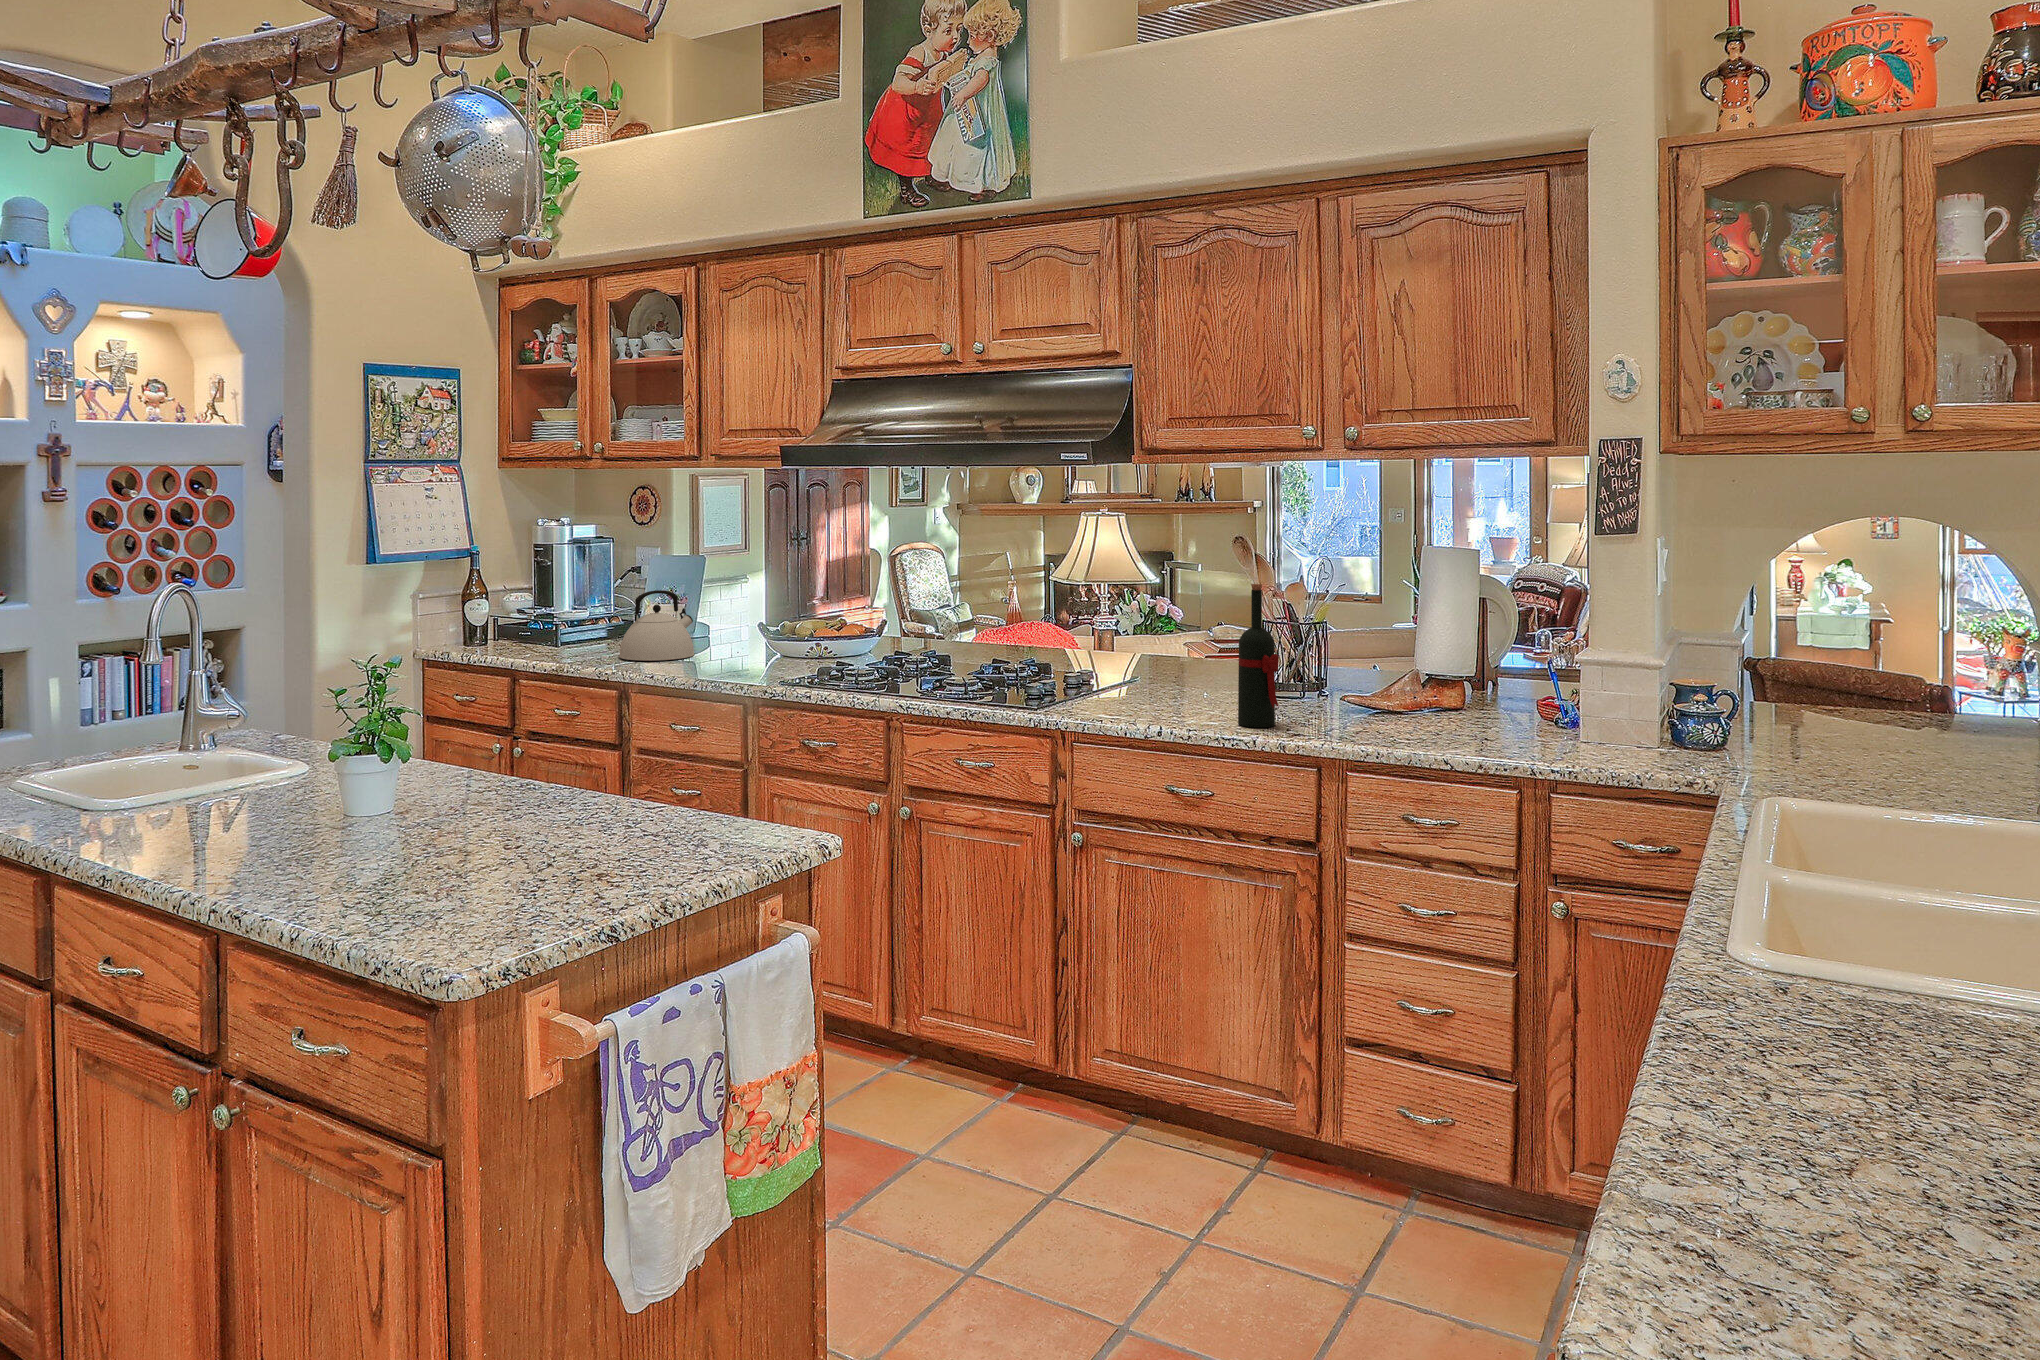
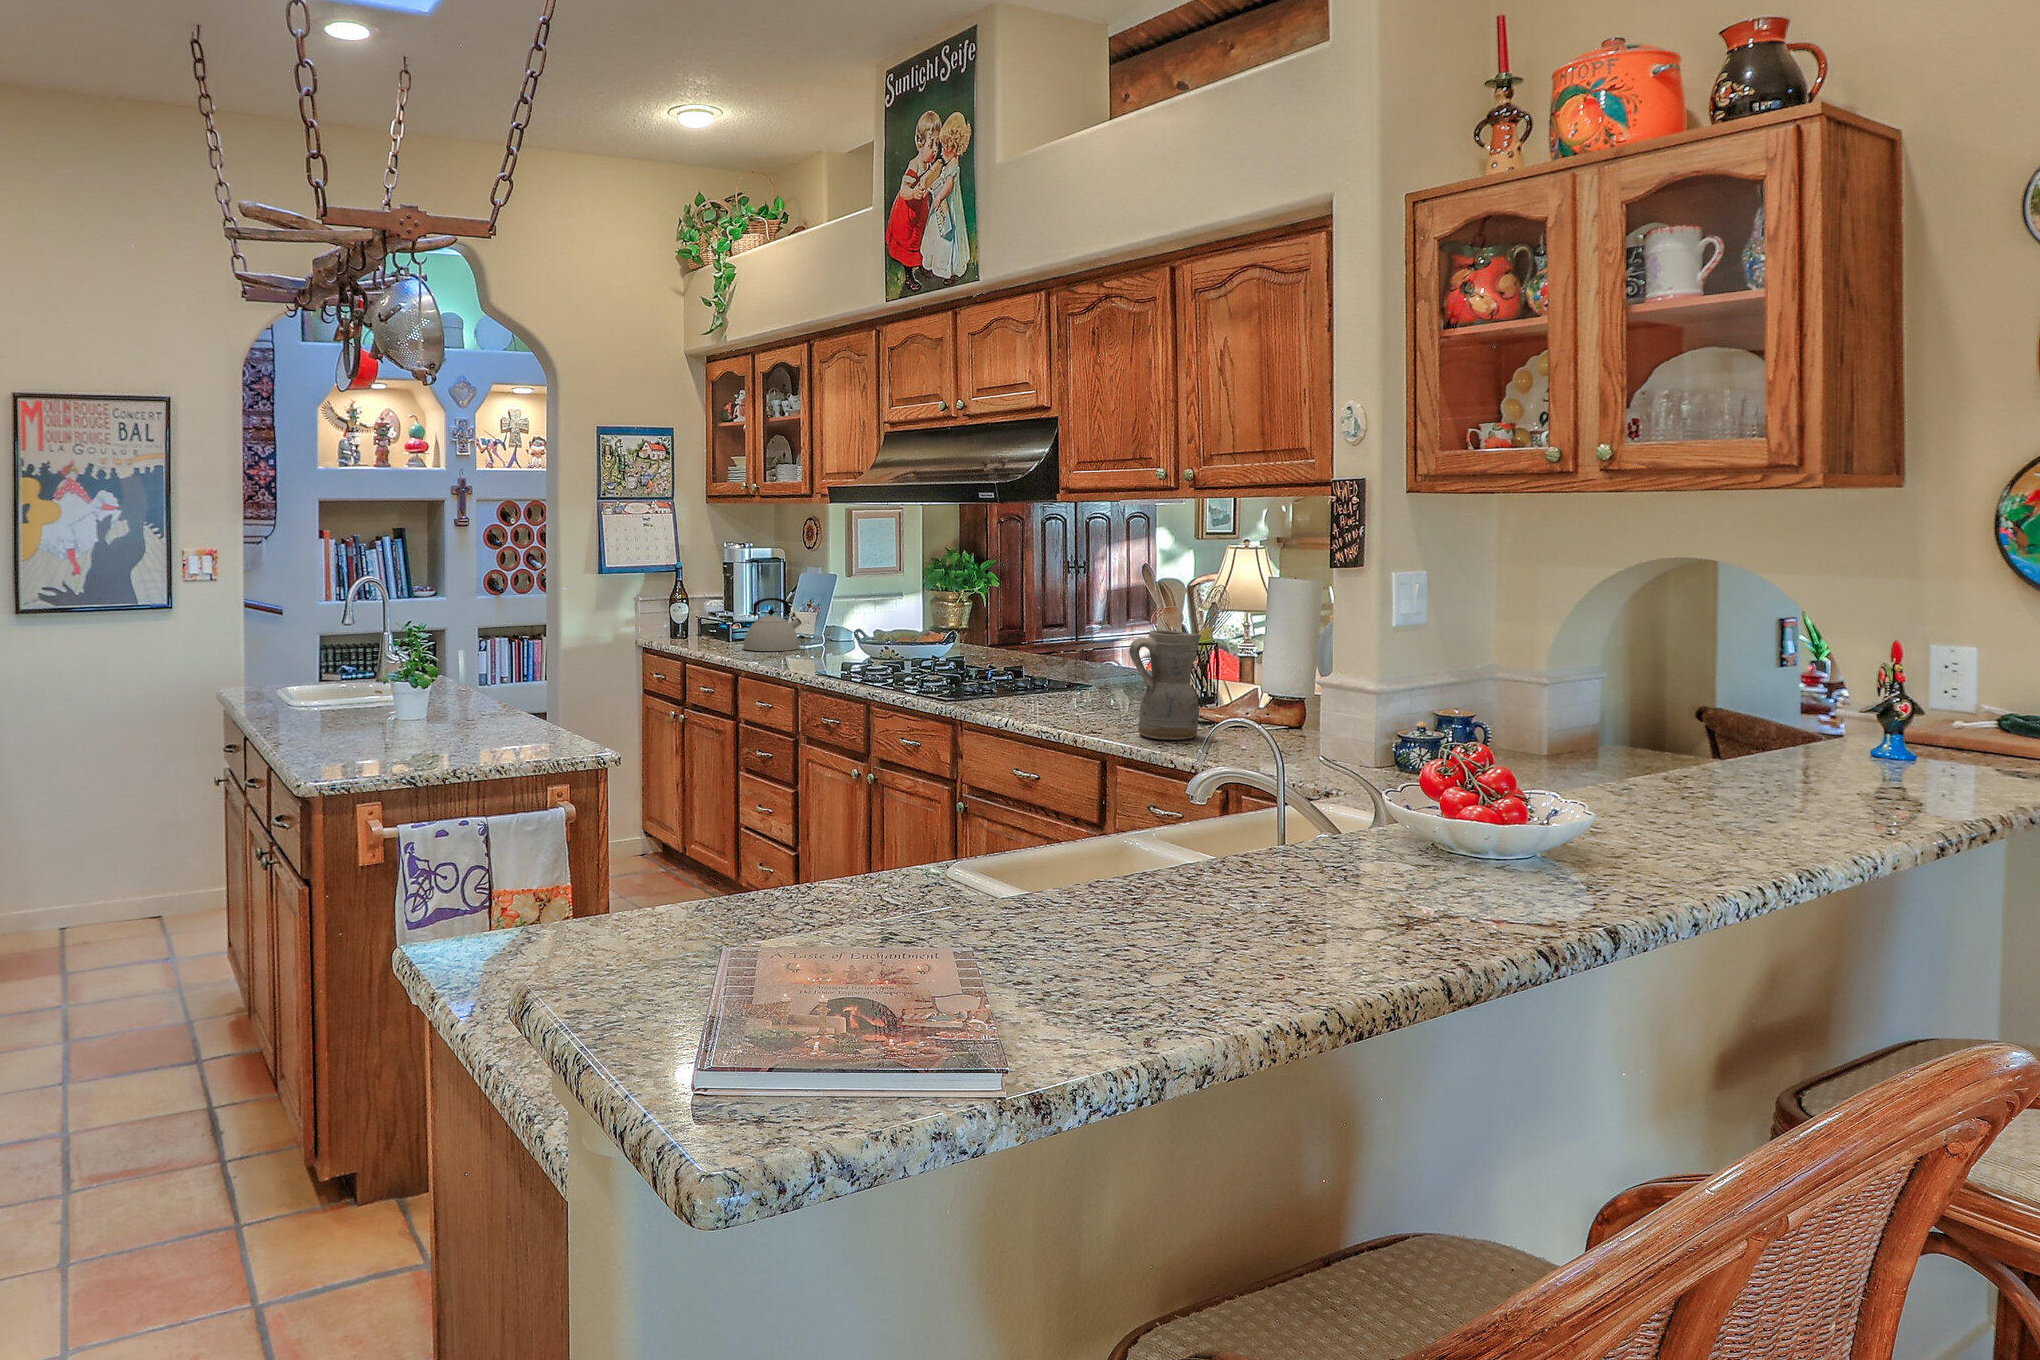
wine bottle: present [1238,584,1279,727] -> none [1075,603,1106,725]
ceramic pitcher: none [1335,612,1405,738] -> present [1129,630,1201,740]

